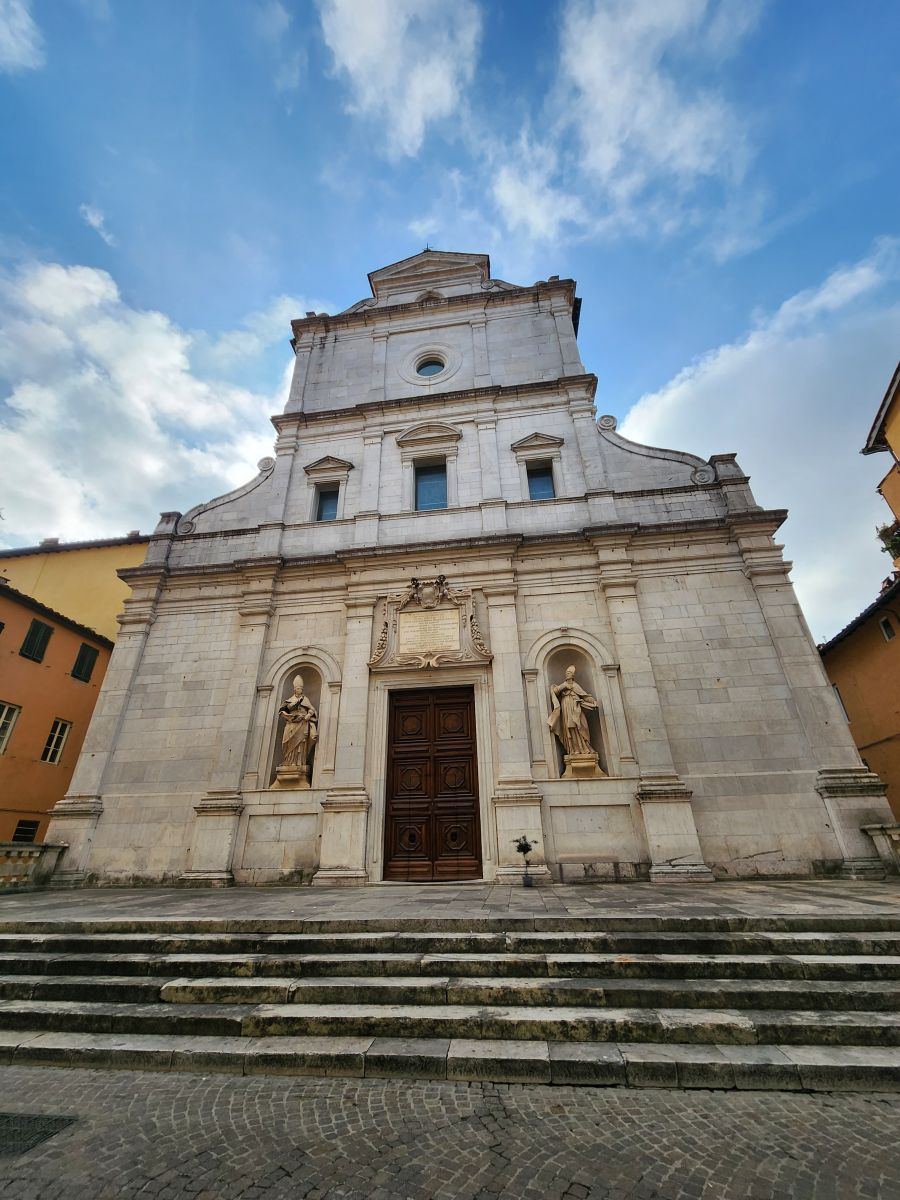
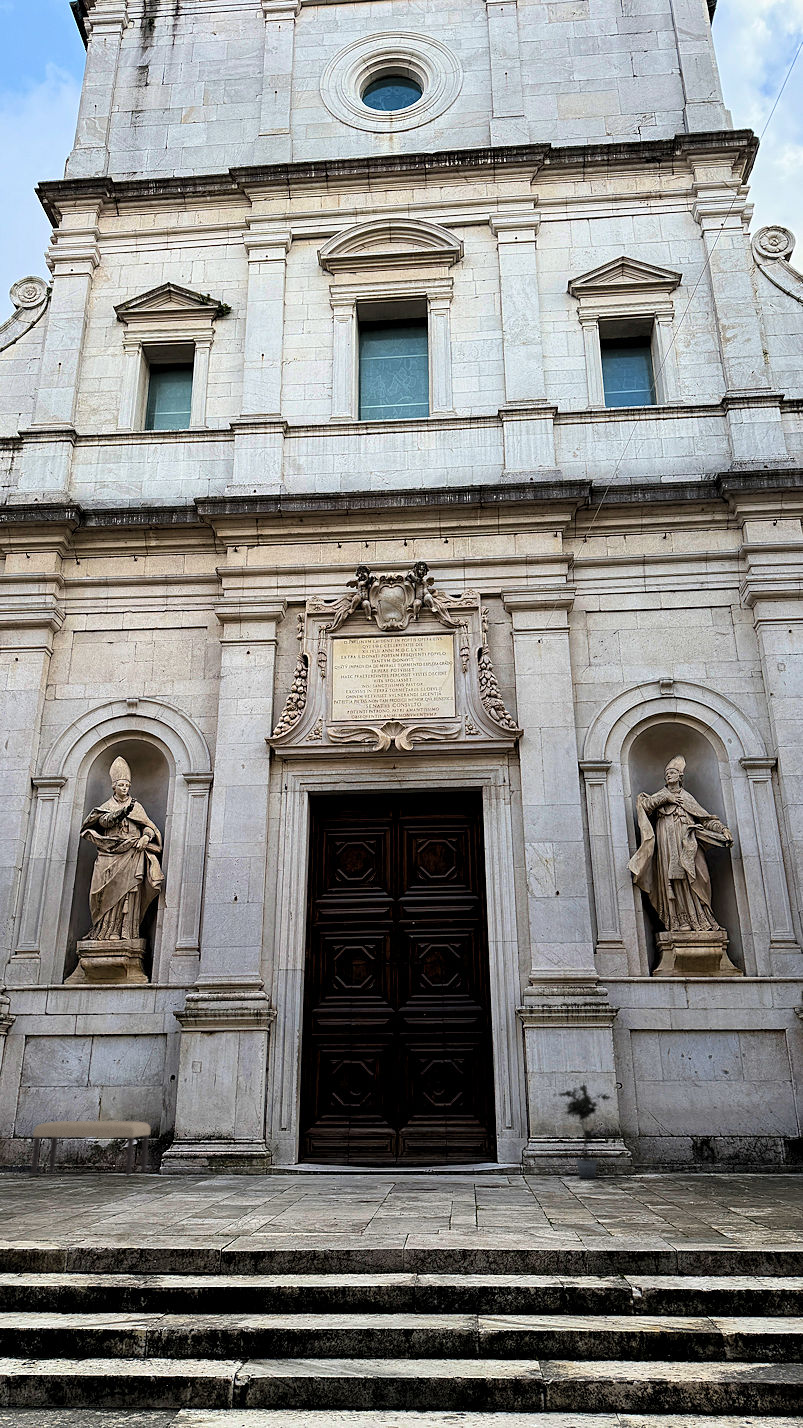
bench: present [557,853,621,884] -> present [31,1121,150,1176]

